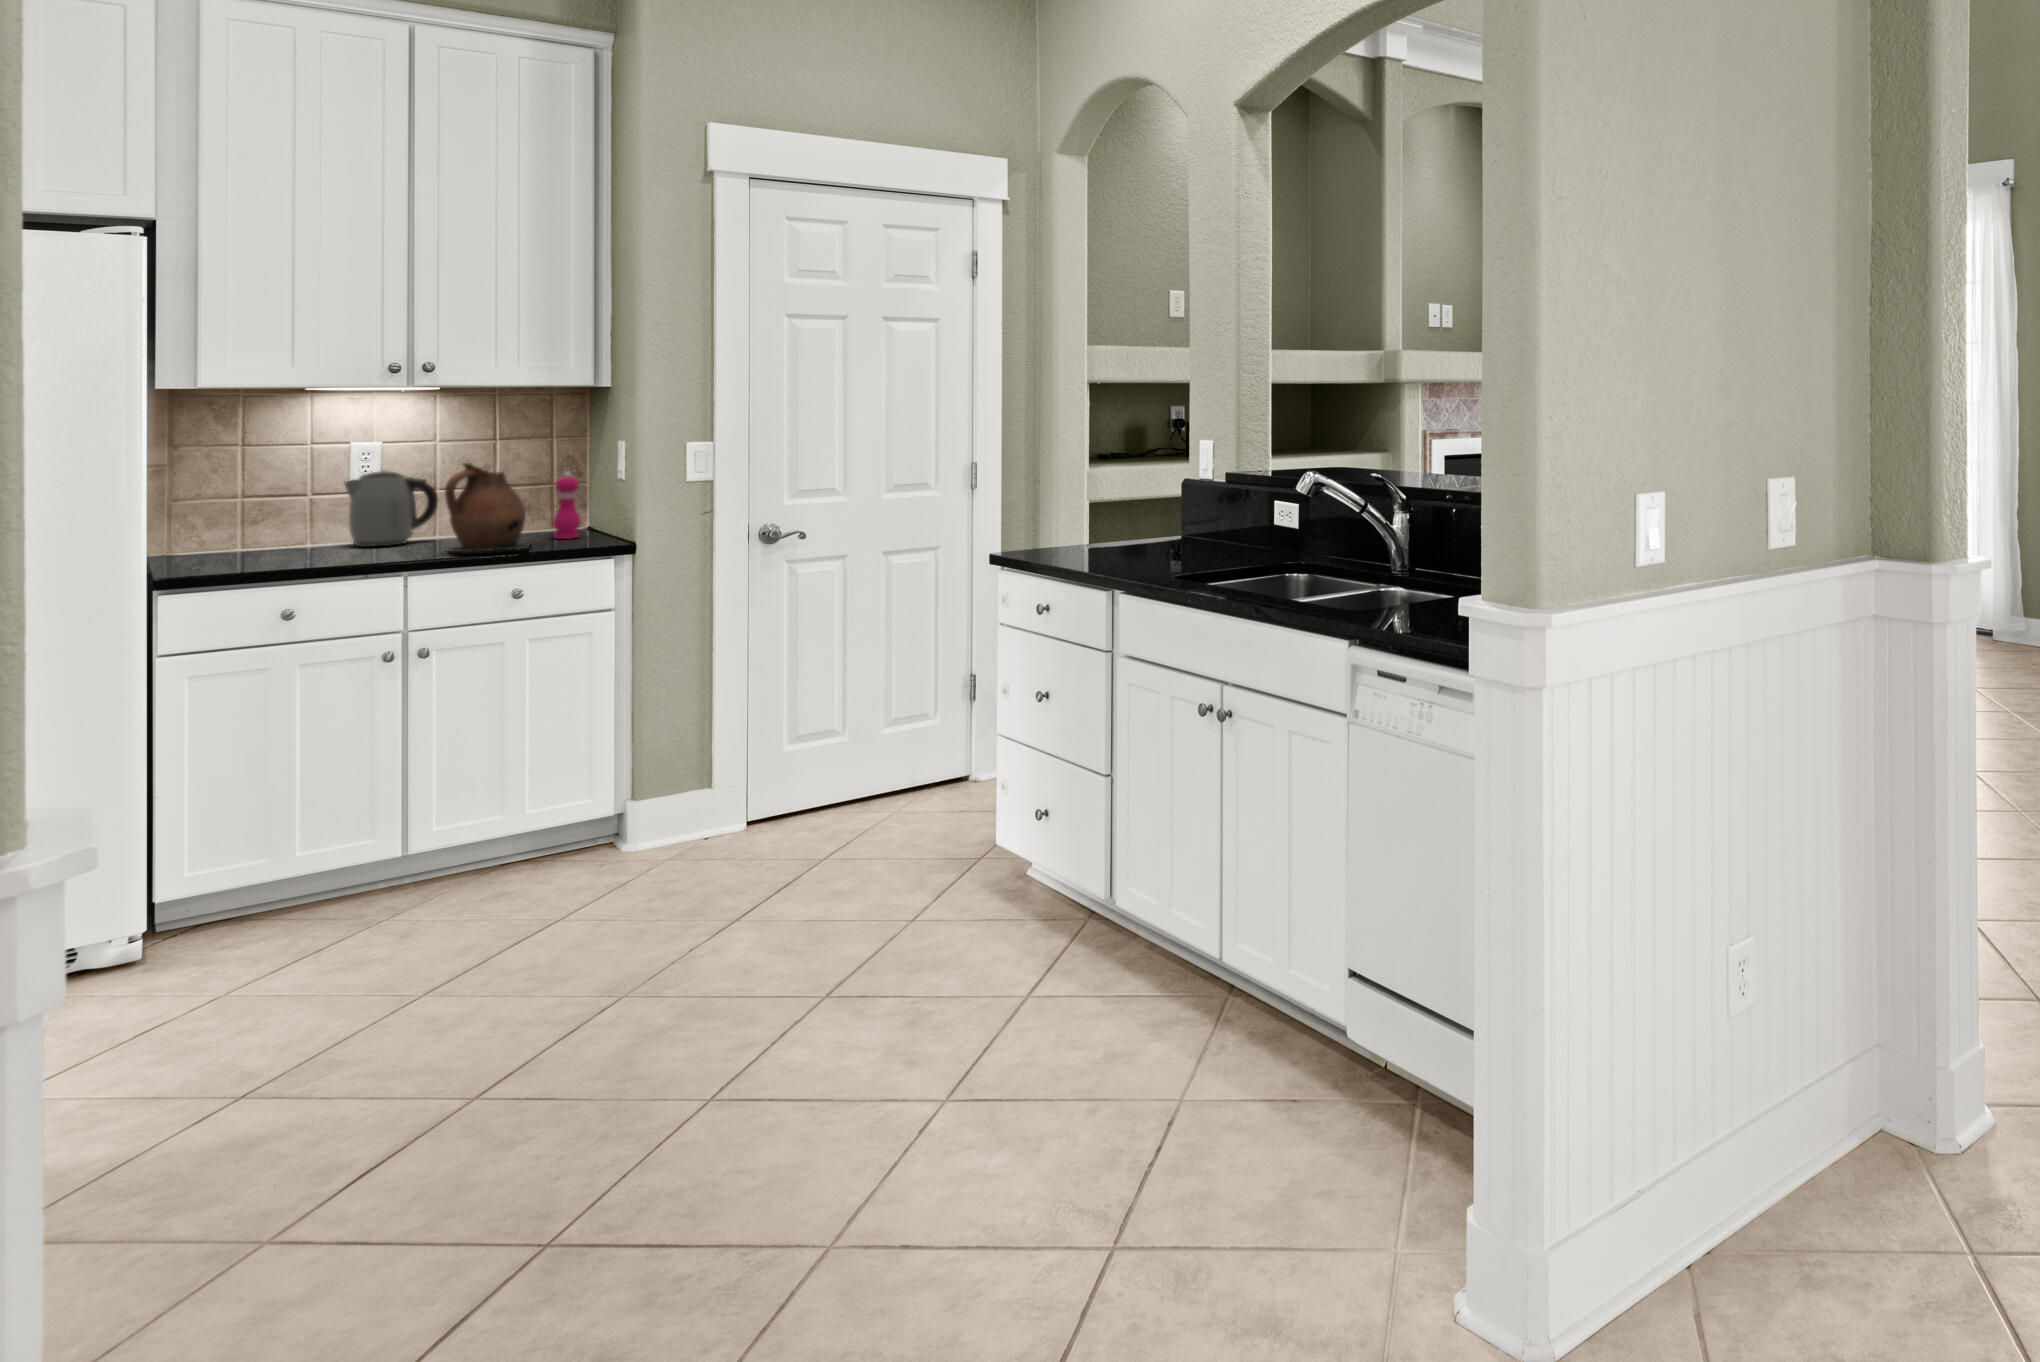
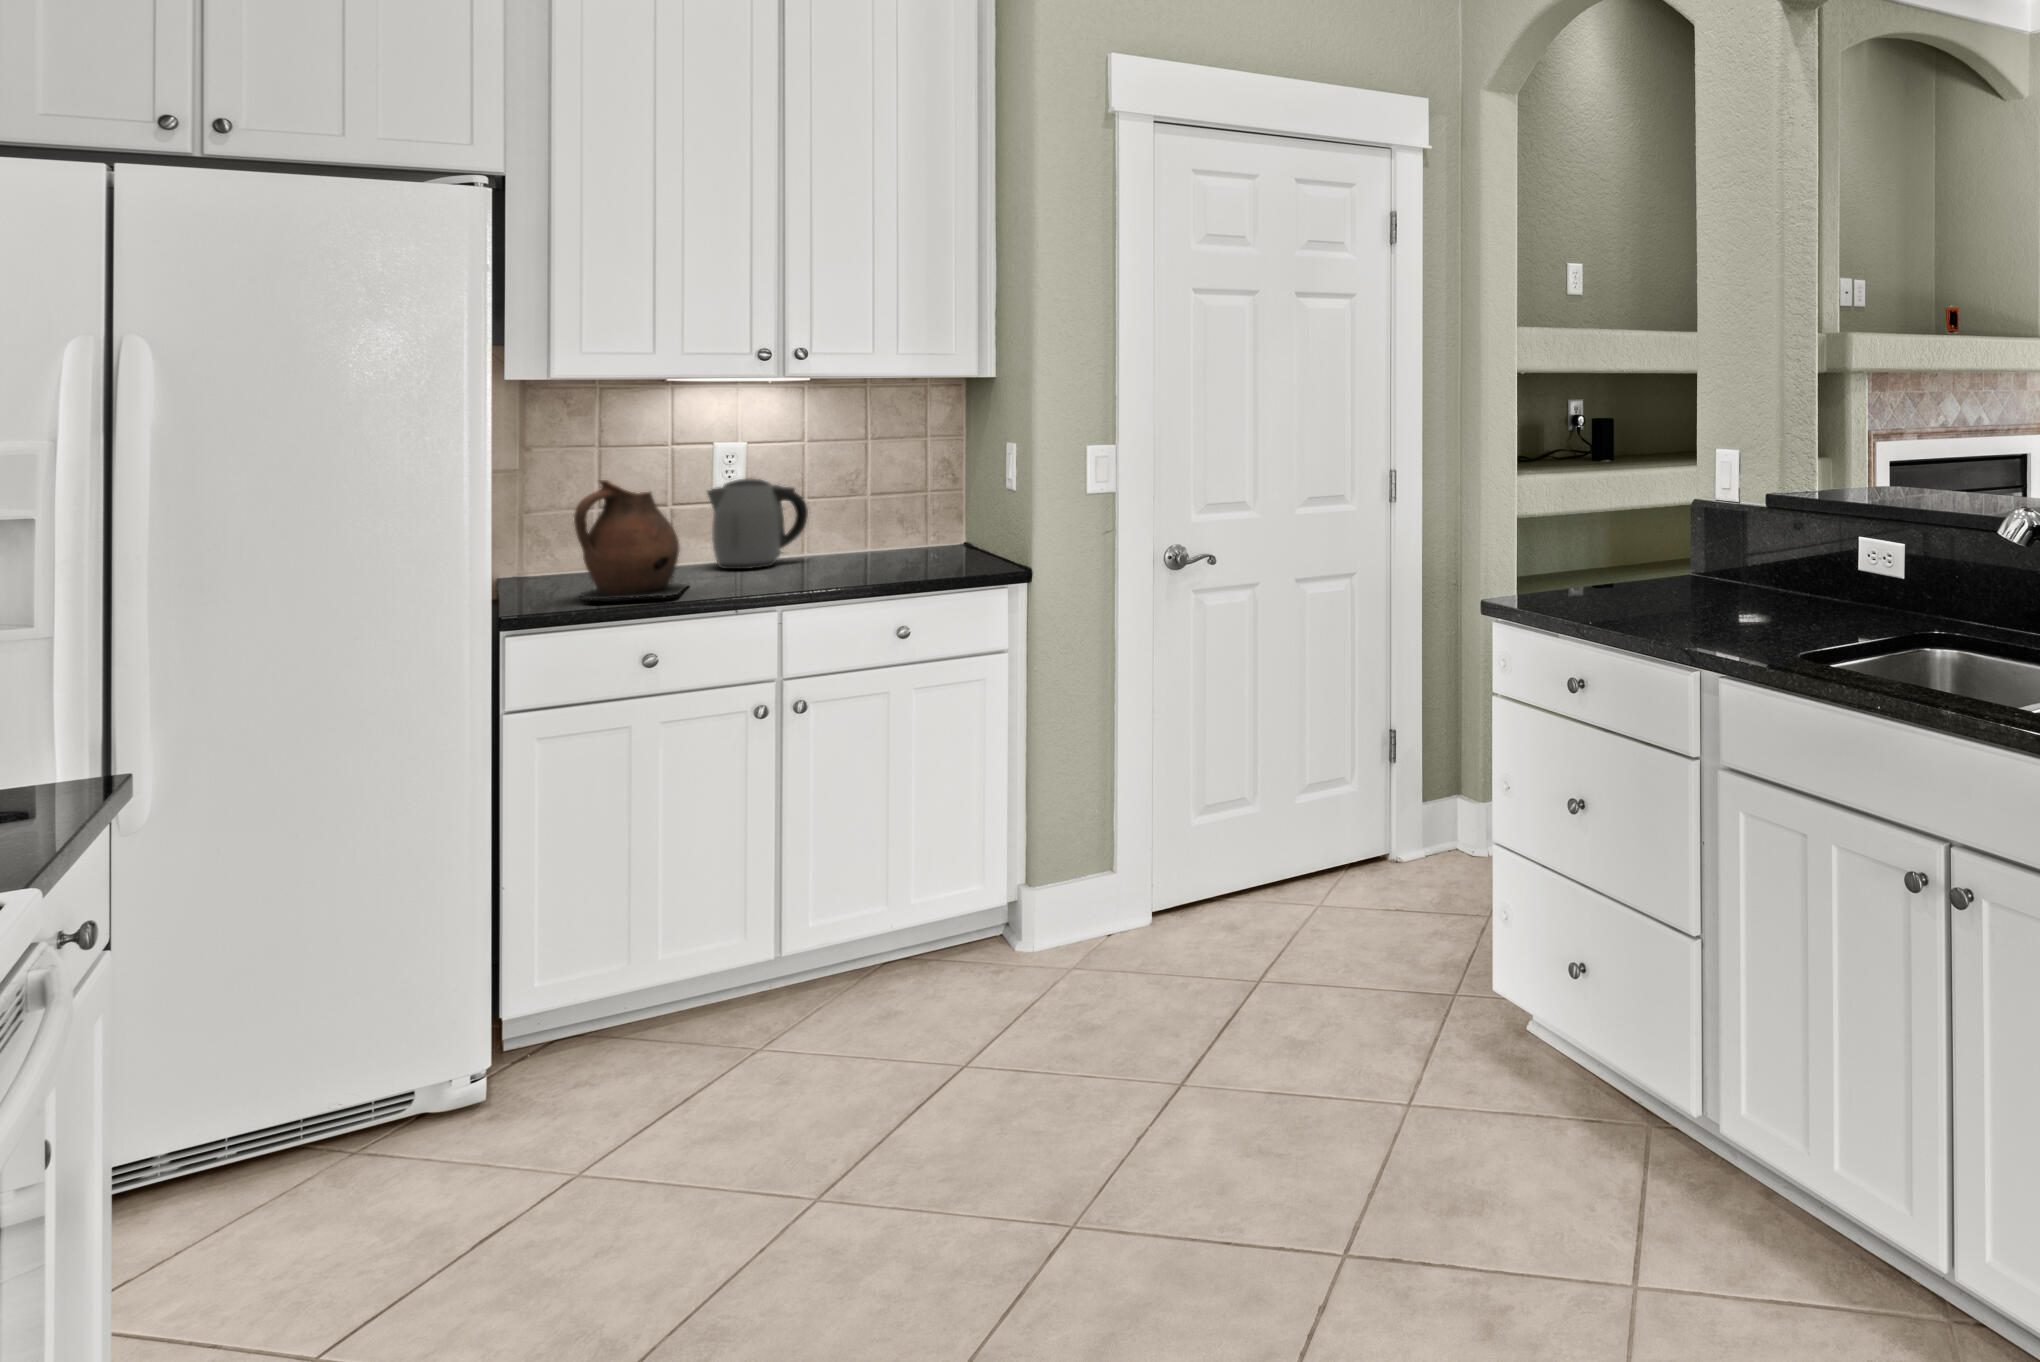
ceramic pitcher: present [445,463,530,552] -> present [574,480,688,600]
pepper mill: present [553,472,581,539] -> none [932,480,963,561]

